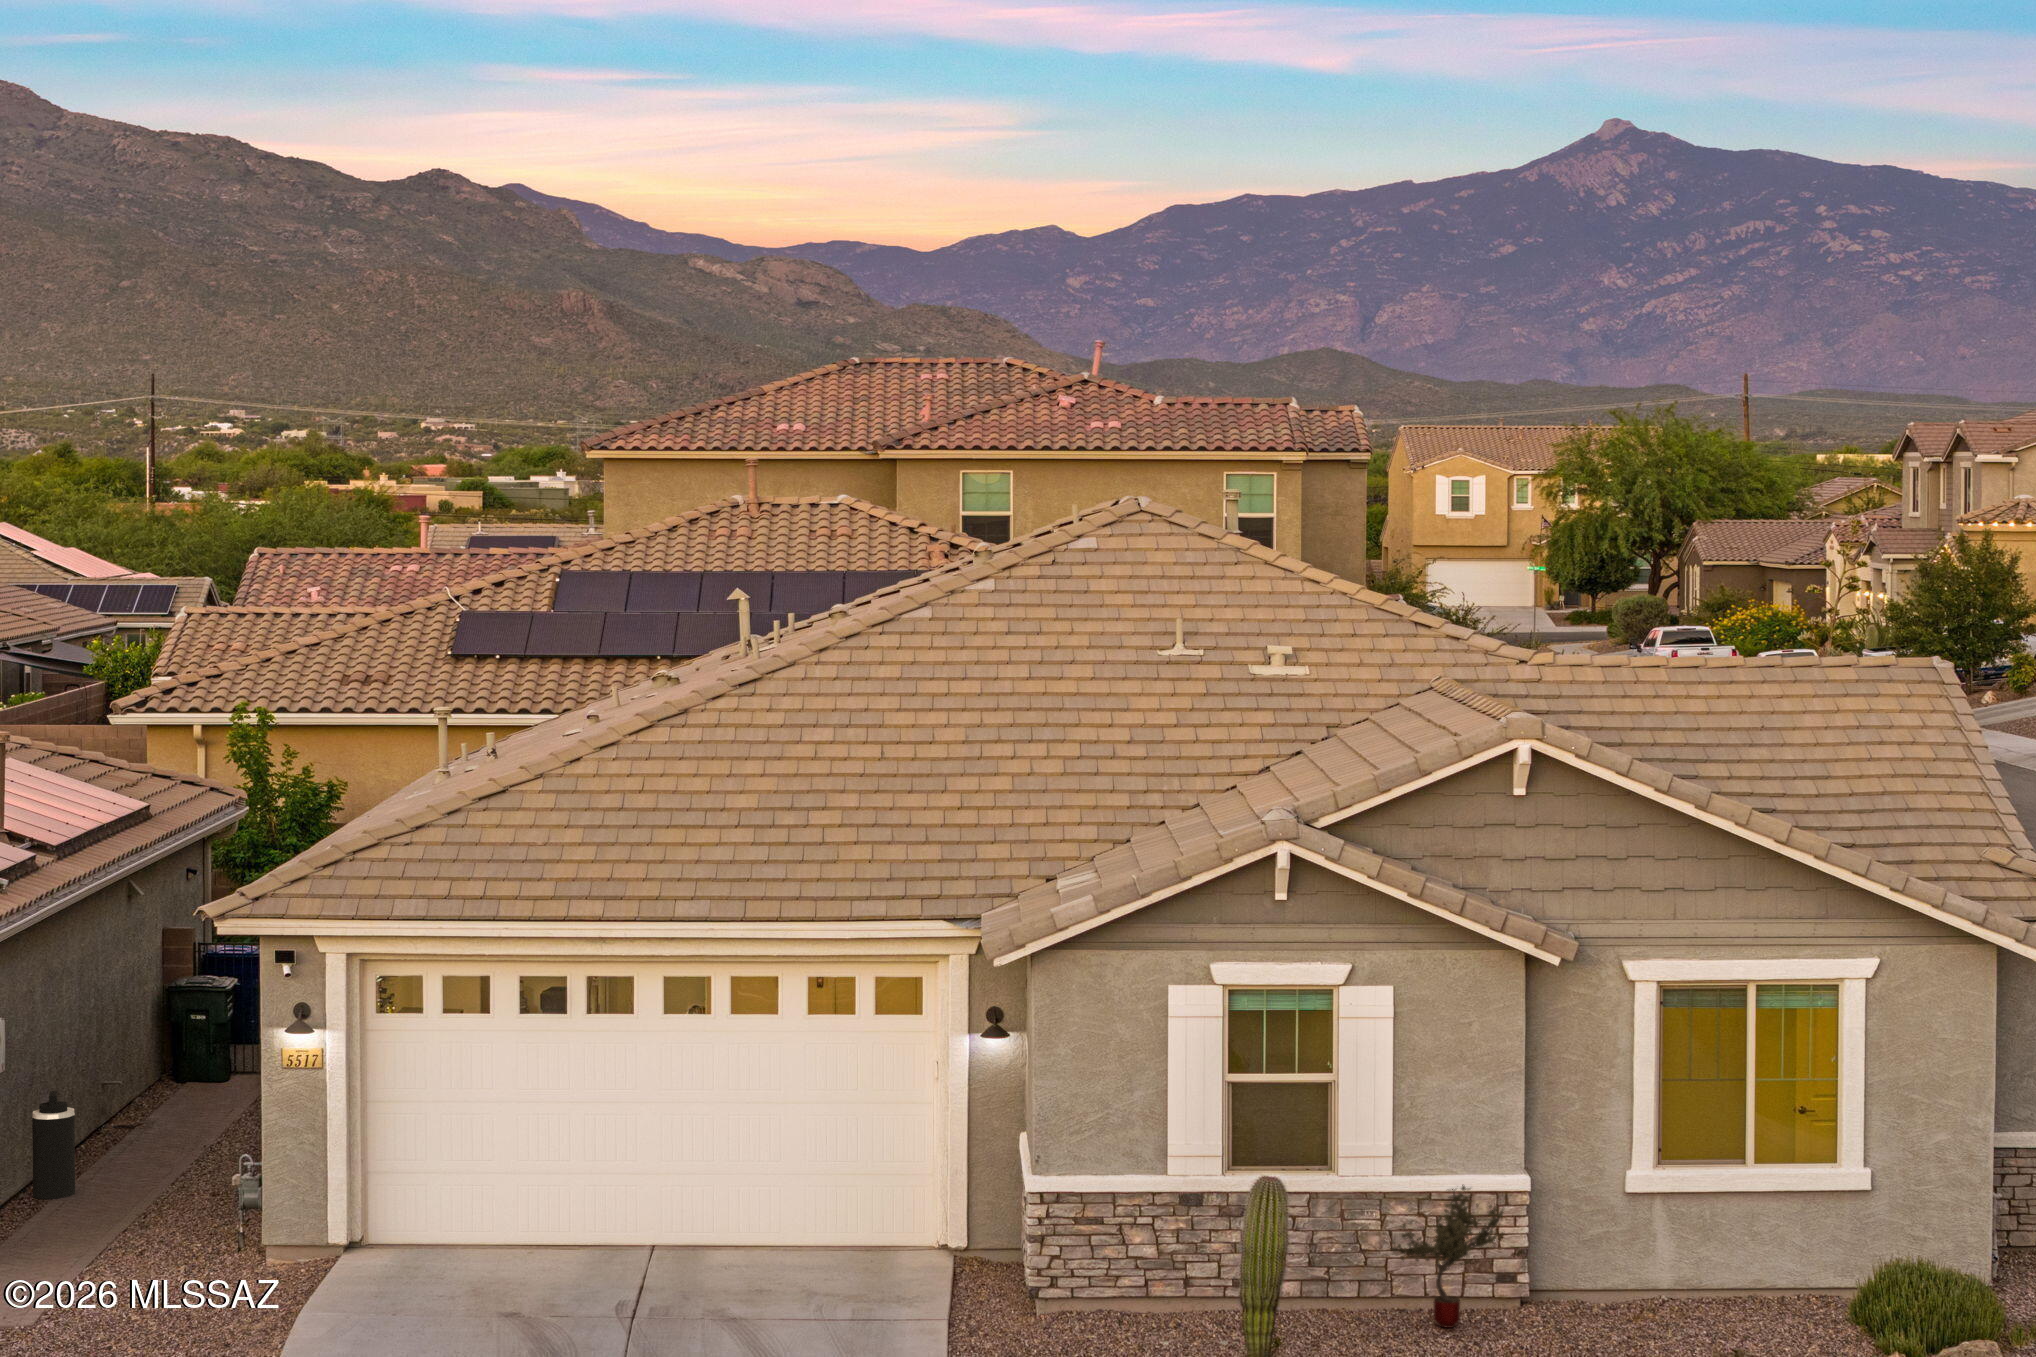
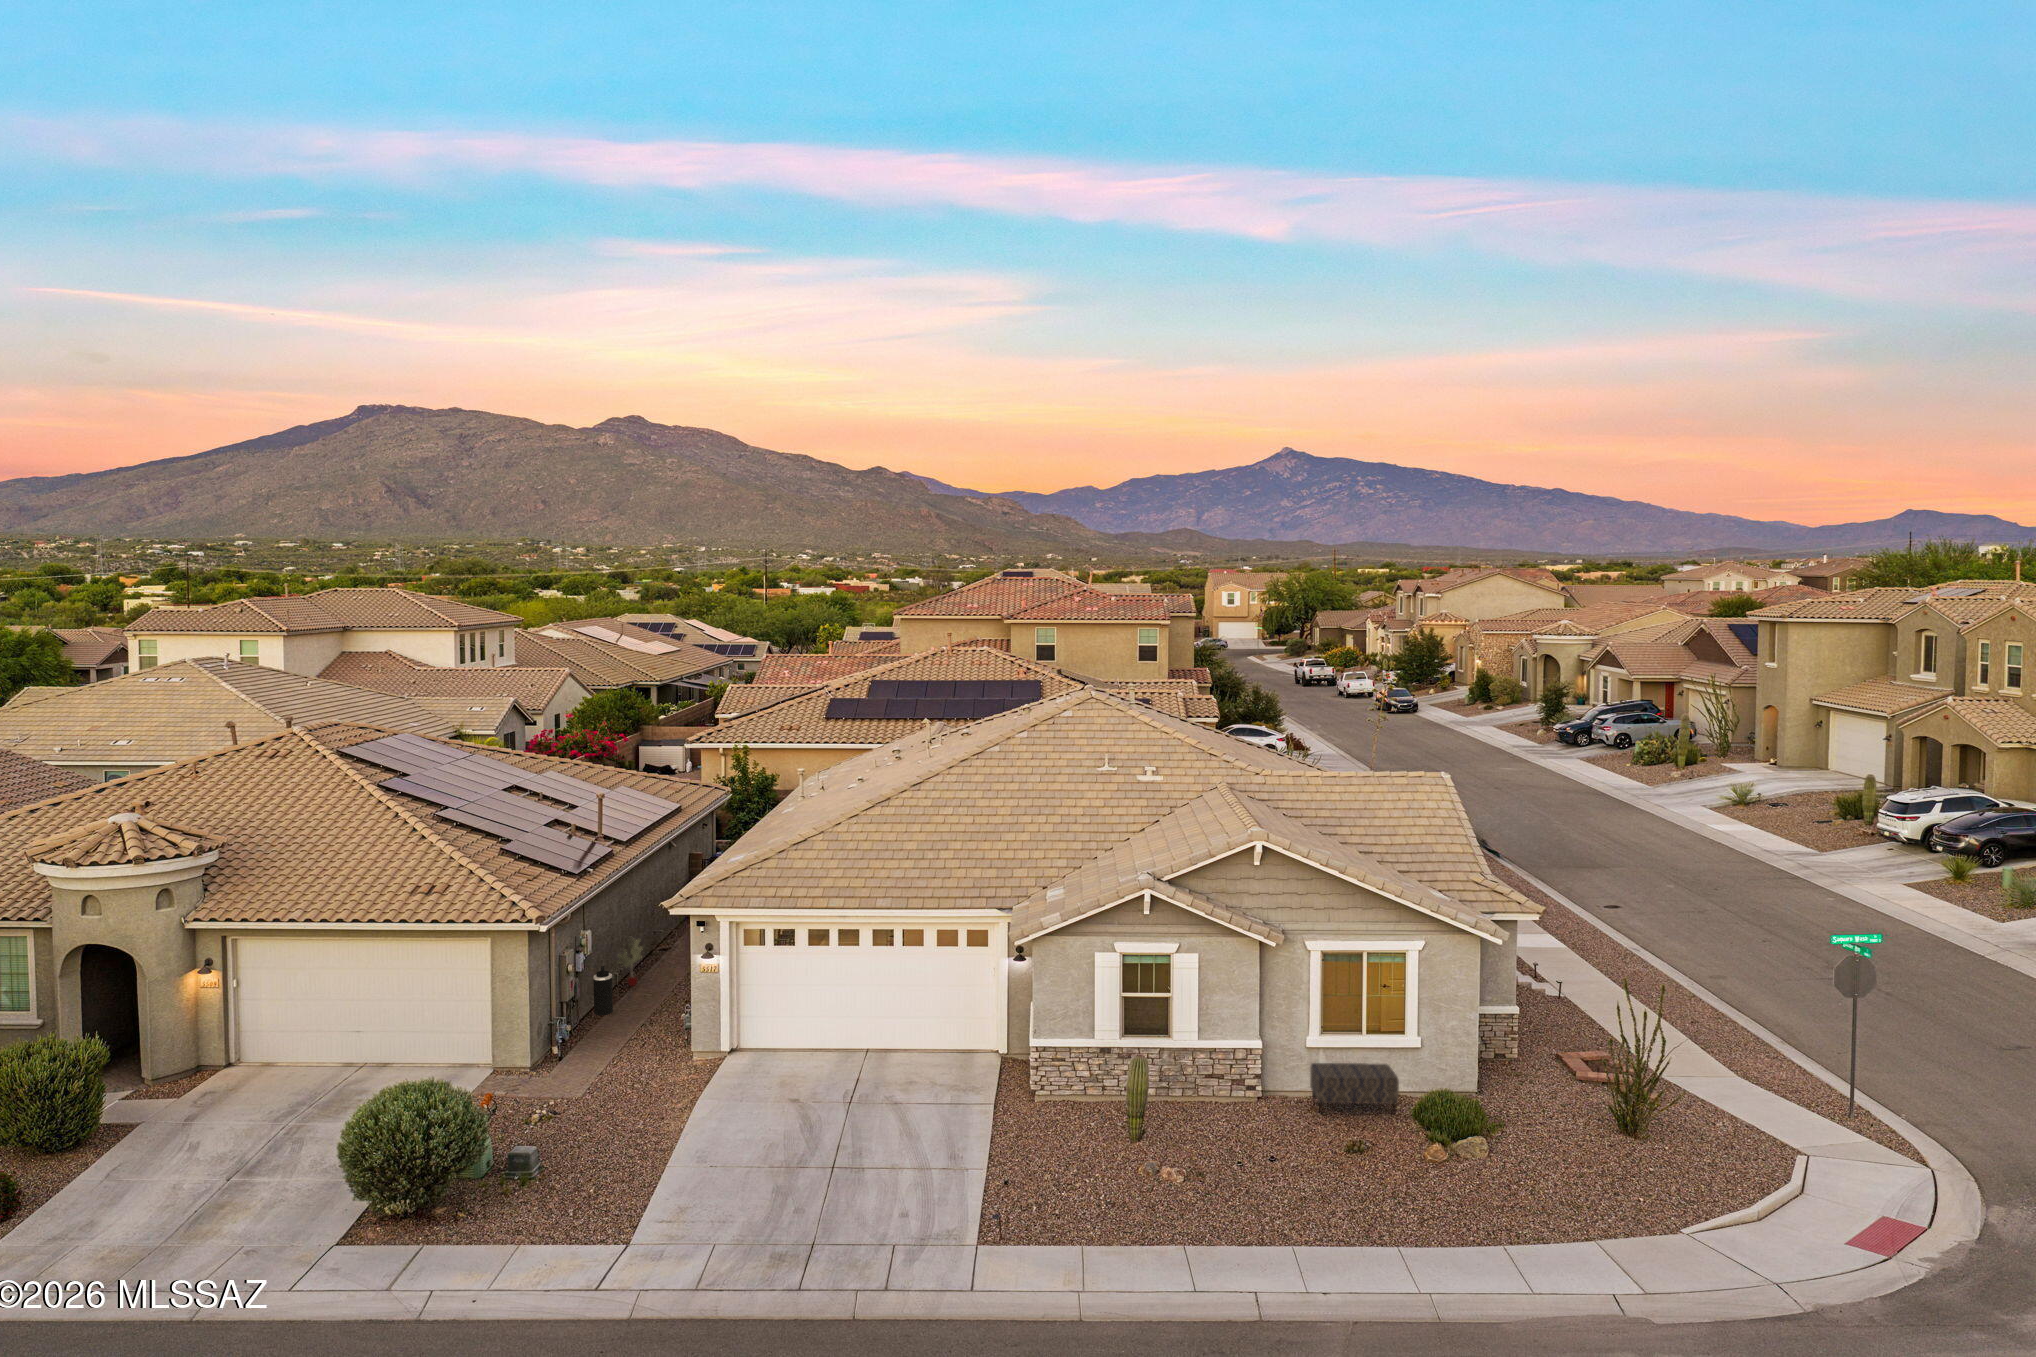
potted tree: present [1391,1185,1504,1328] -> present [618,938,643,986]
bench: none [1636,1224,1830,1326] -> present [1310,1063,1399,1114]

